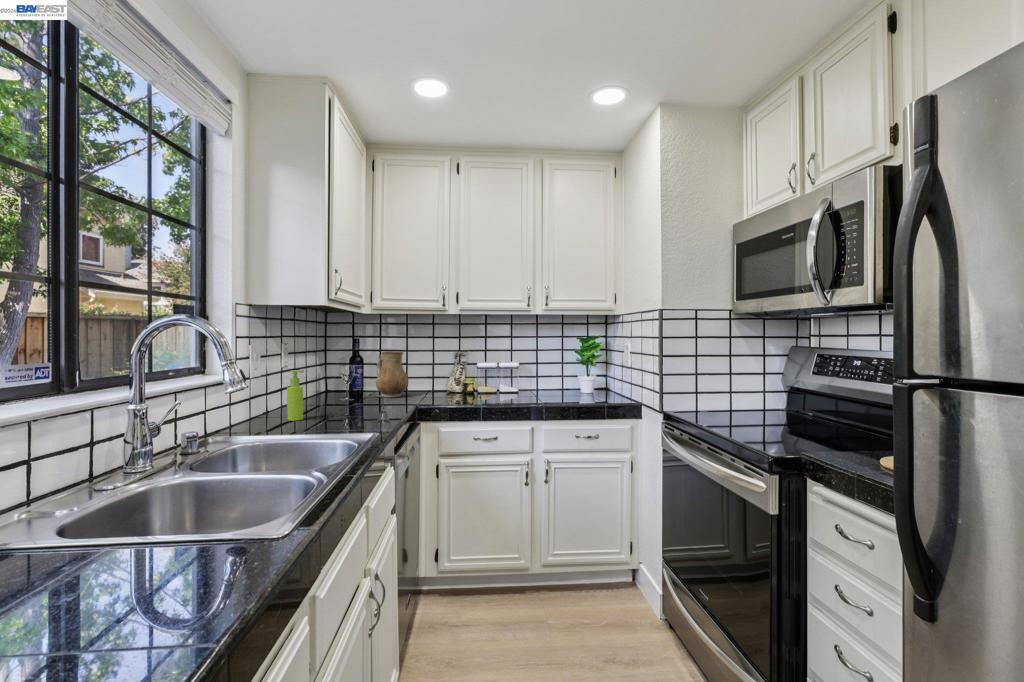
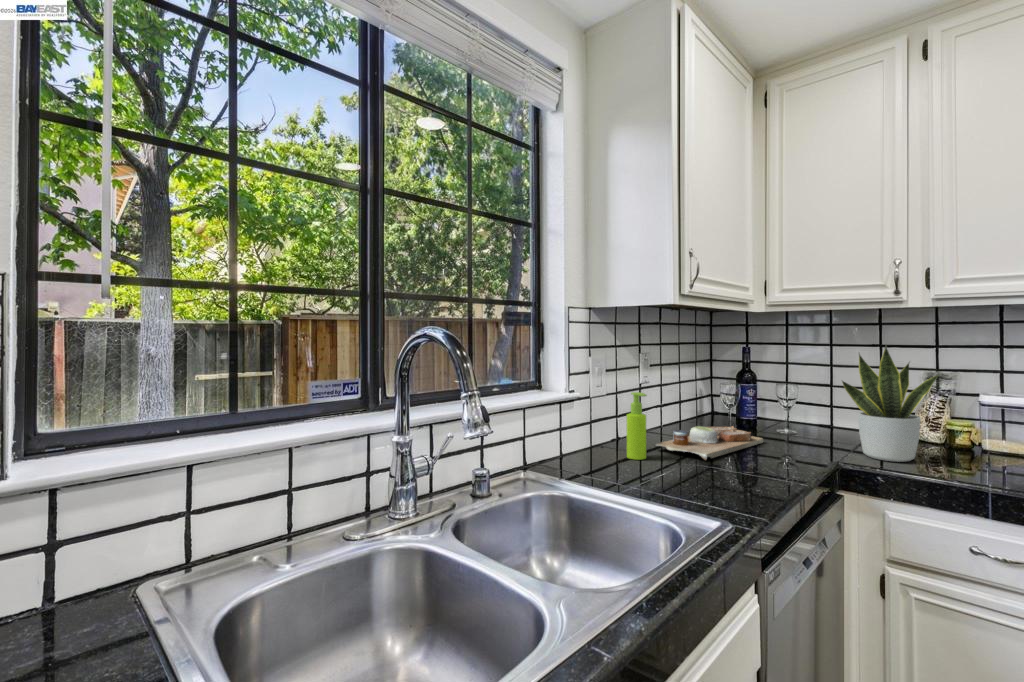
potted plant: none [419,334,464,402] -> present [842,344,941,462]
ceramic pitcher: present [376,351,408,397] -> none [774,366,829,437]
cutting board: none [304,395,374,414] -> present [654,426,763,460]

